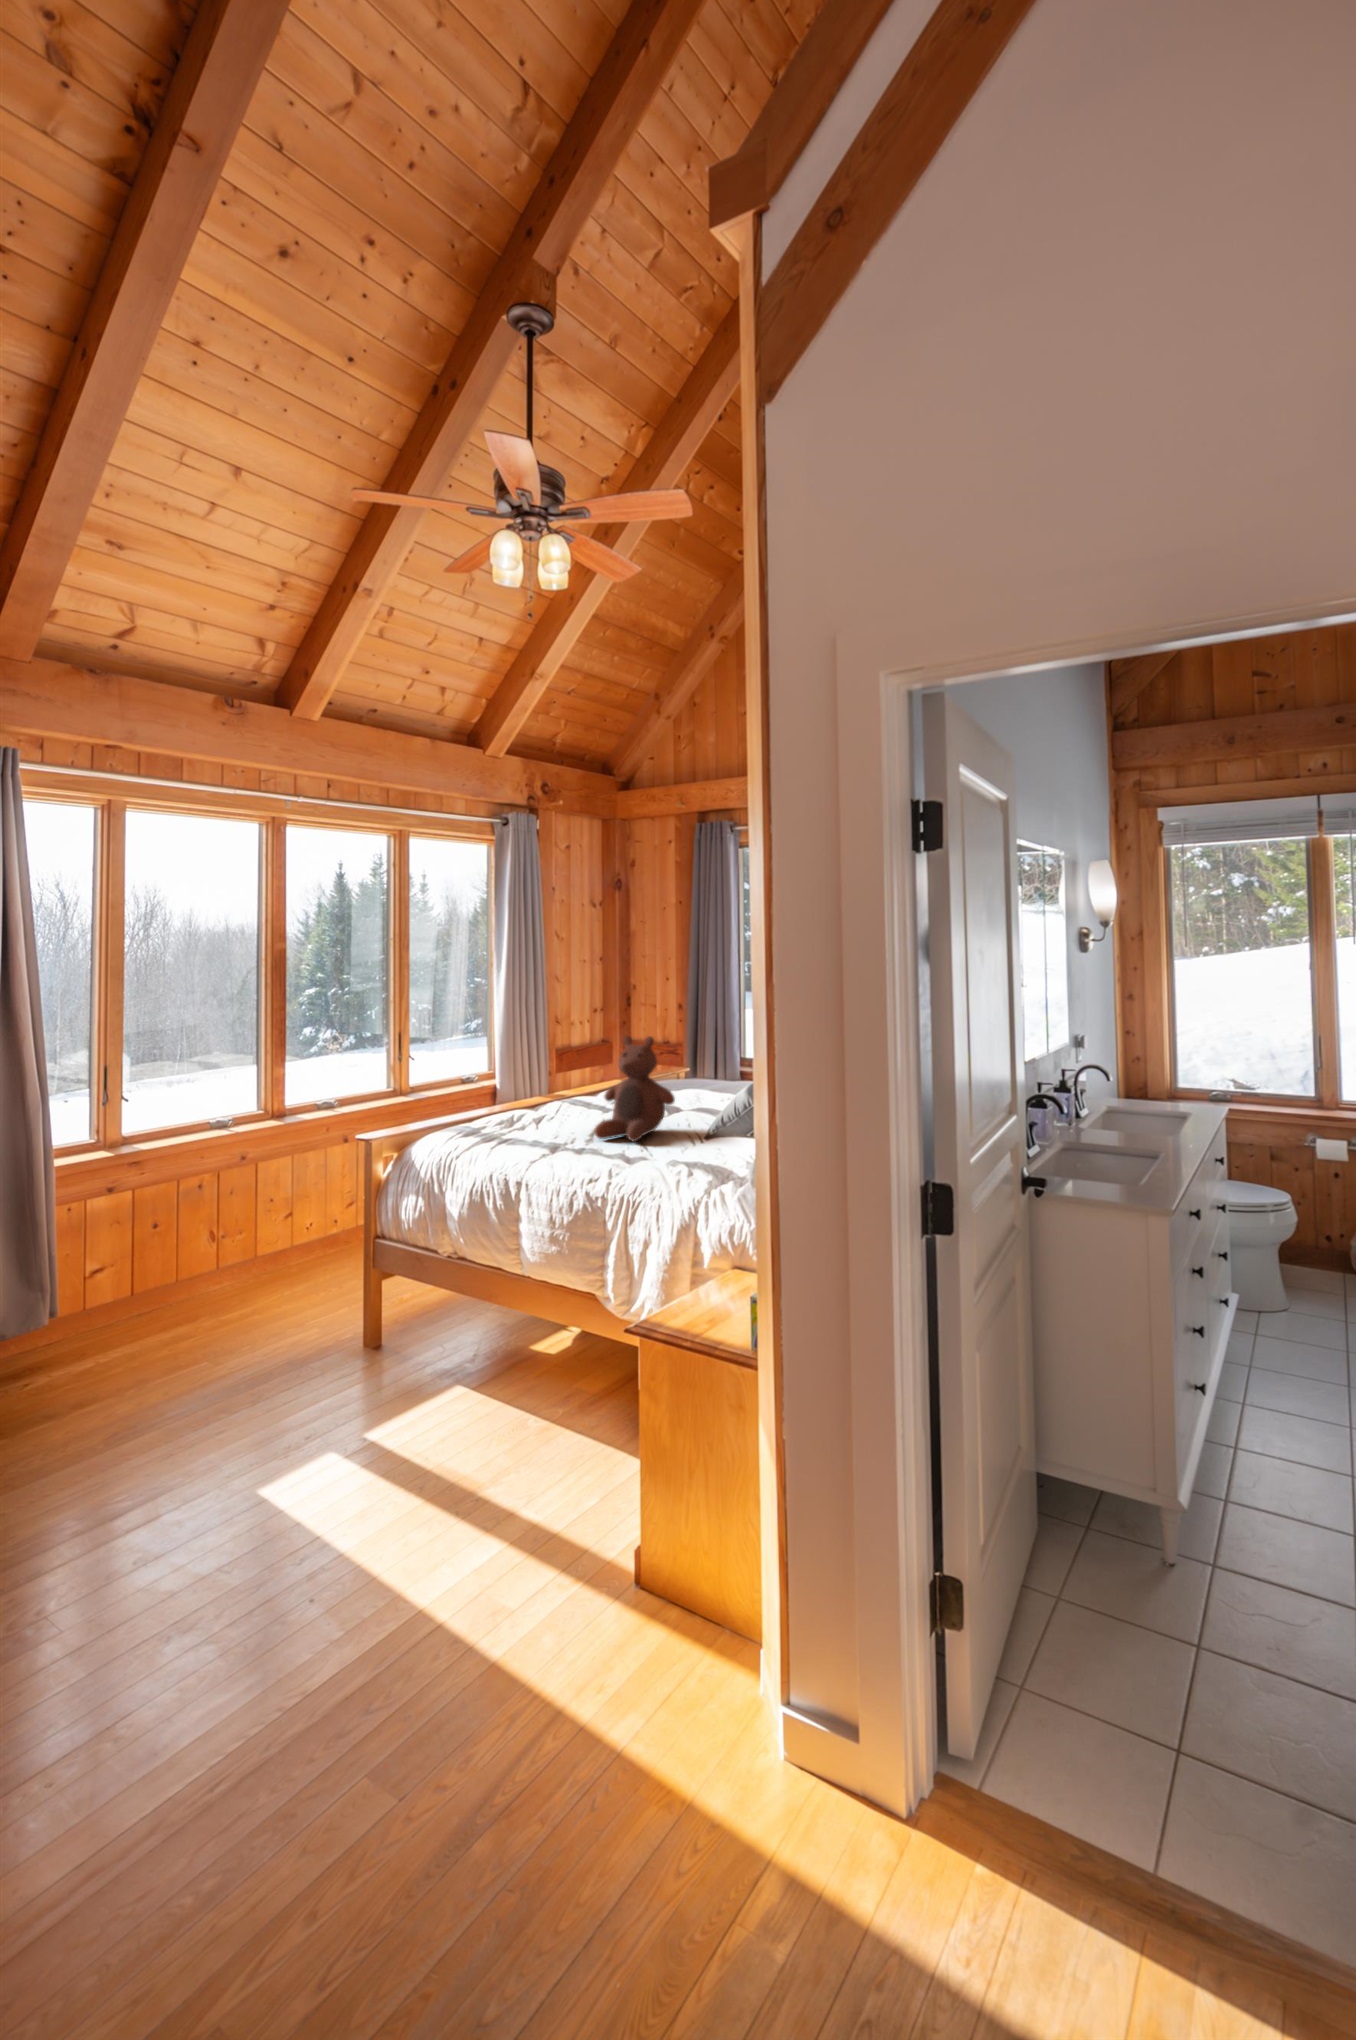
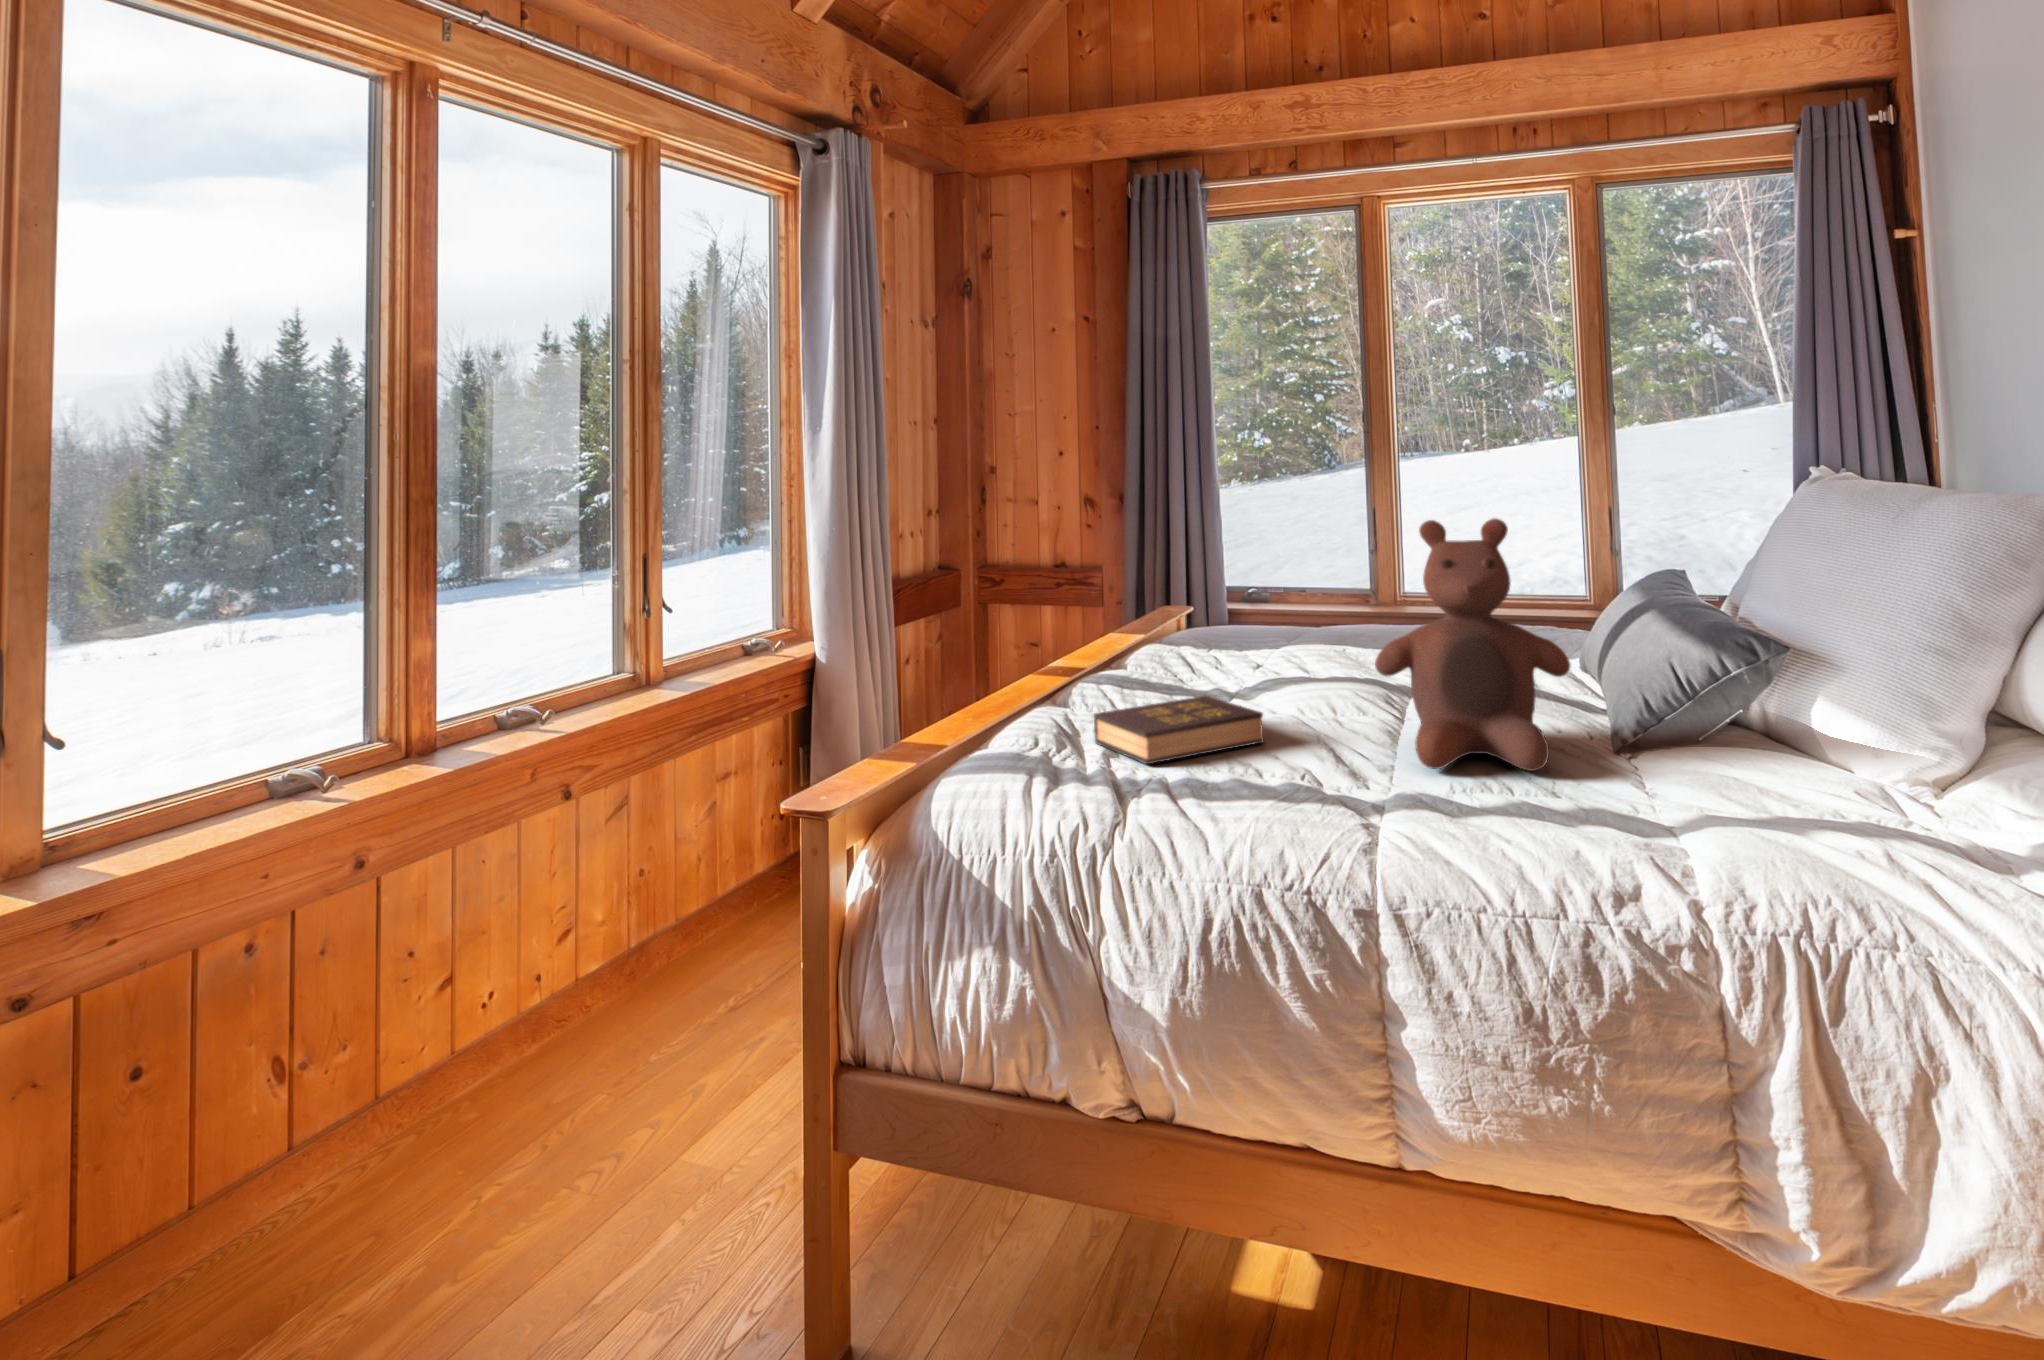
hardback book: none [502,1107,563,1131] -> present [1094,696,1264,764]

